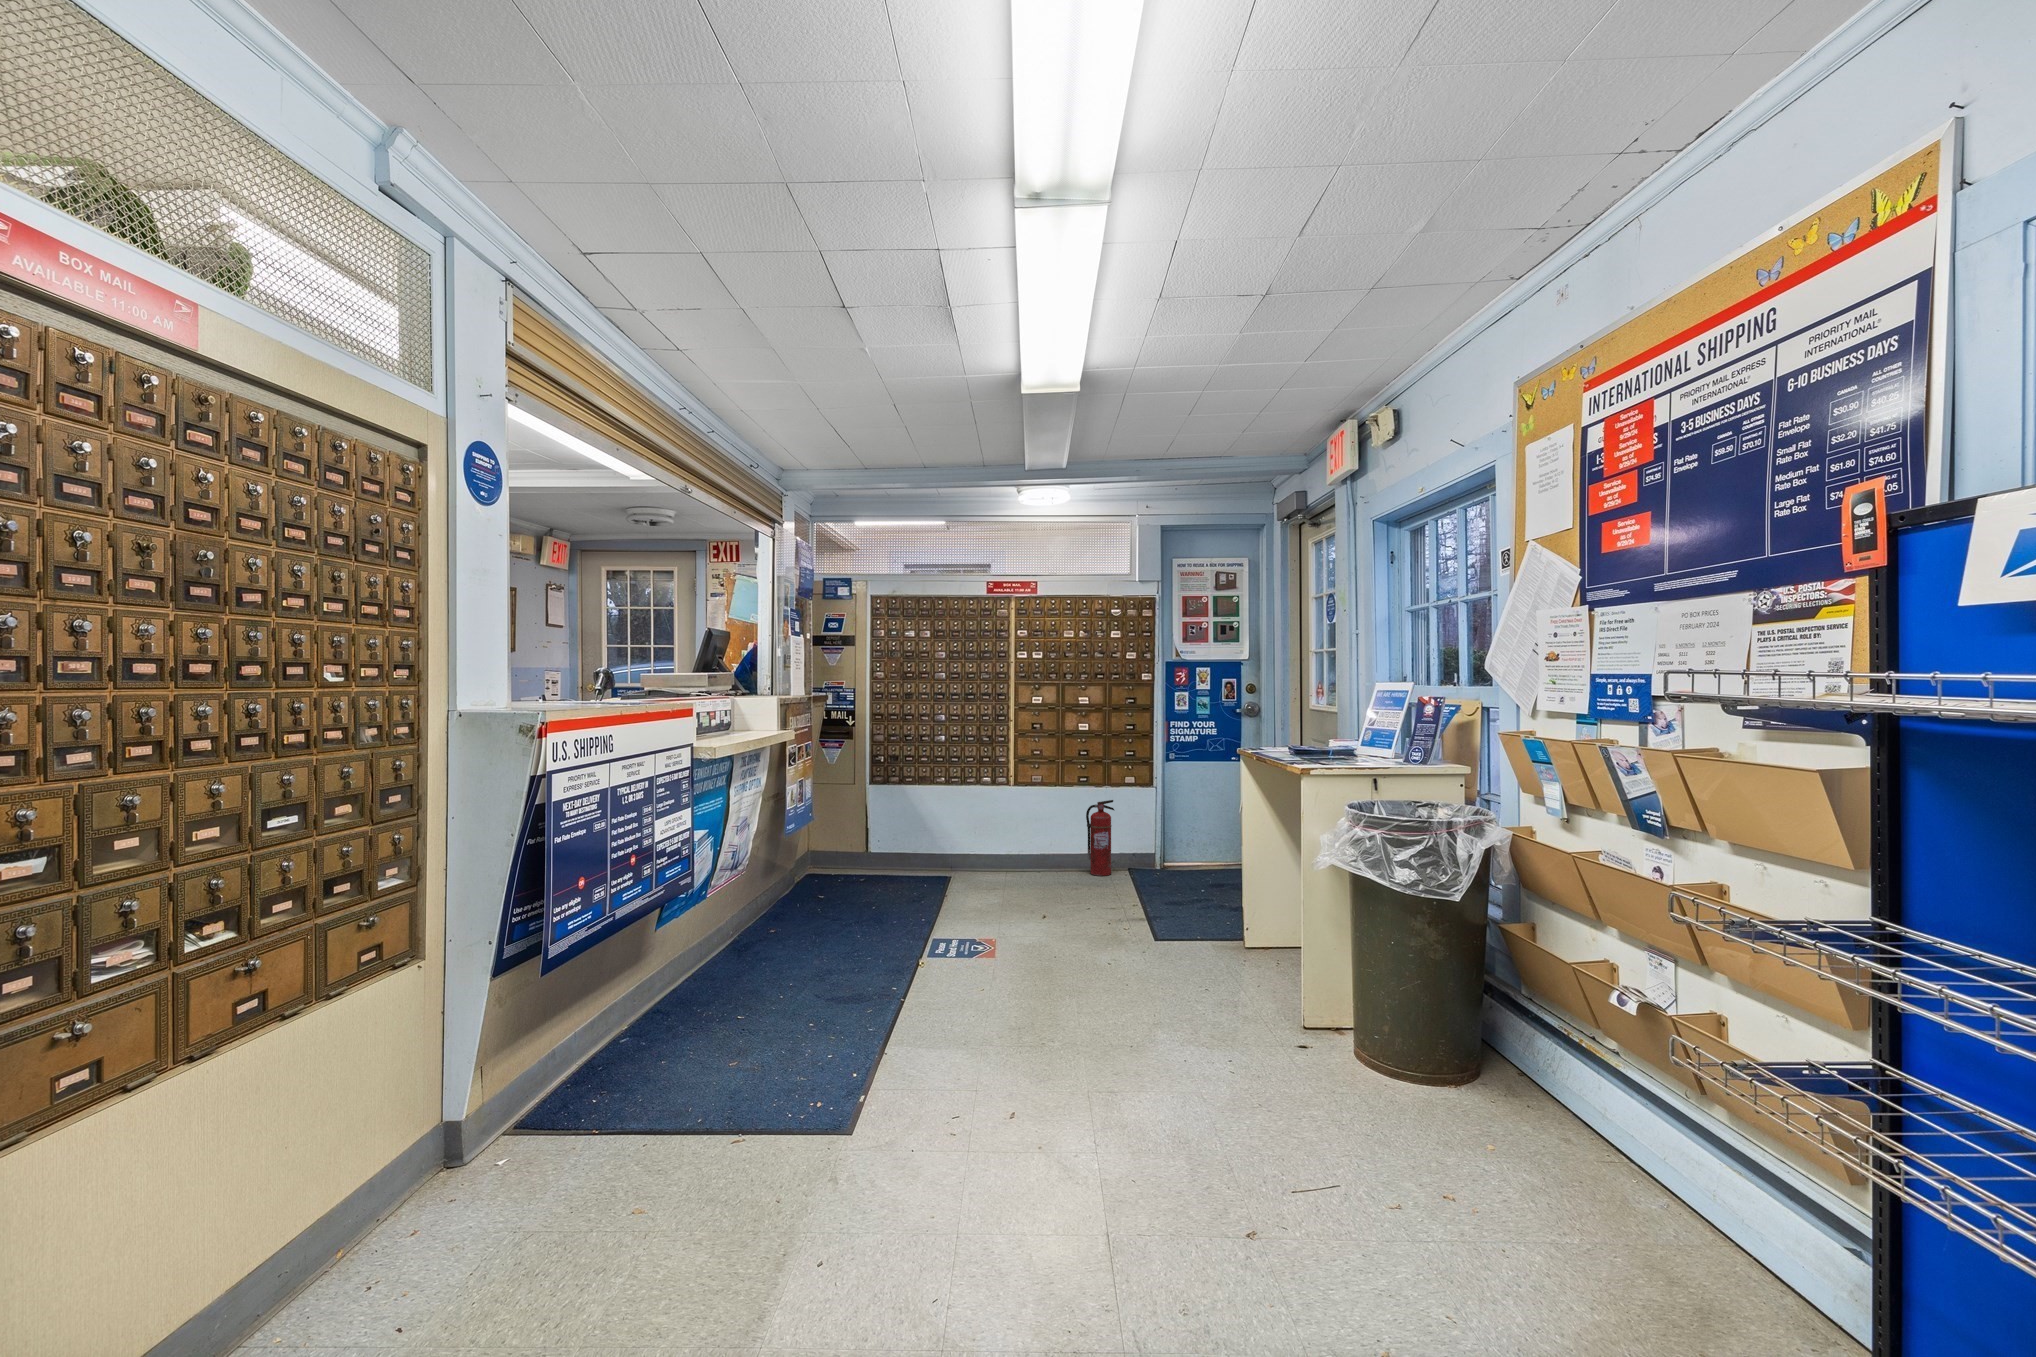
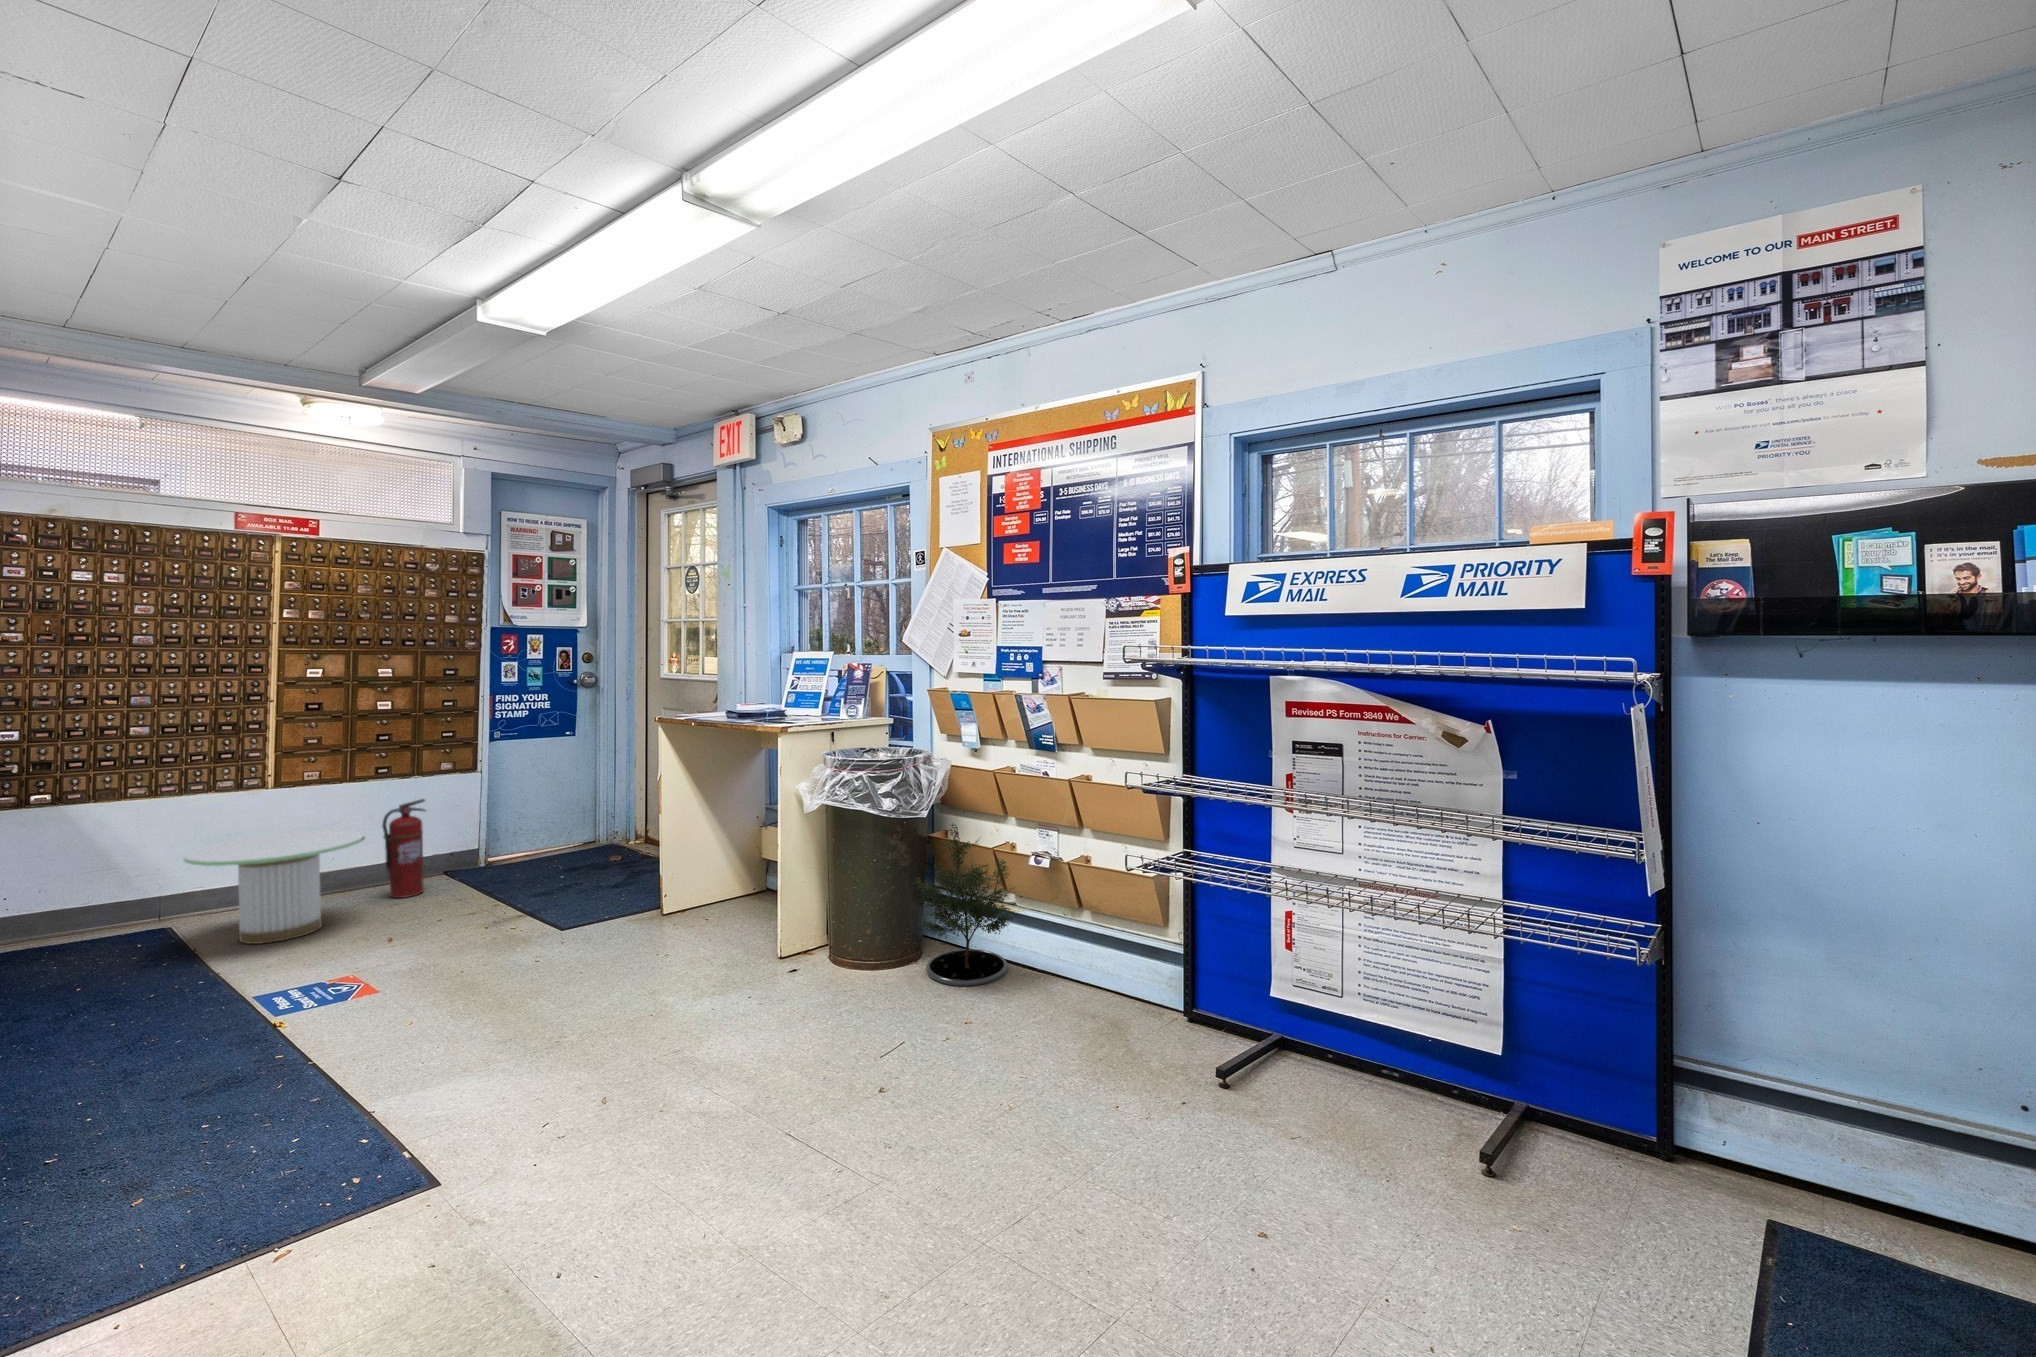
side table: none [975,810,1067,887] -> present [184,829,365,944]
potted tree: none [1421,917,1597,1164] -> present [916,824,1015,986]

